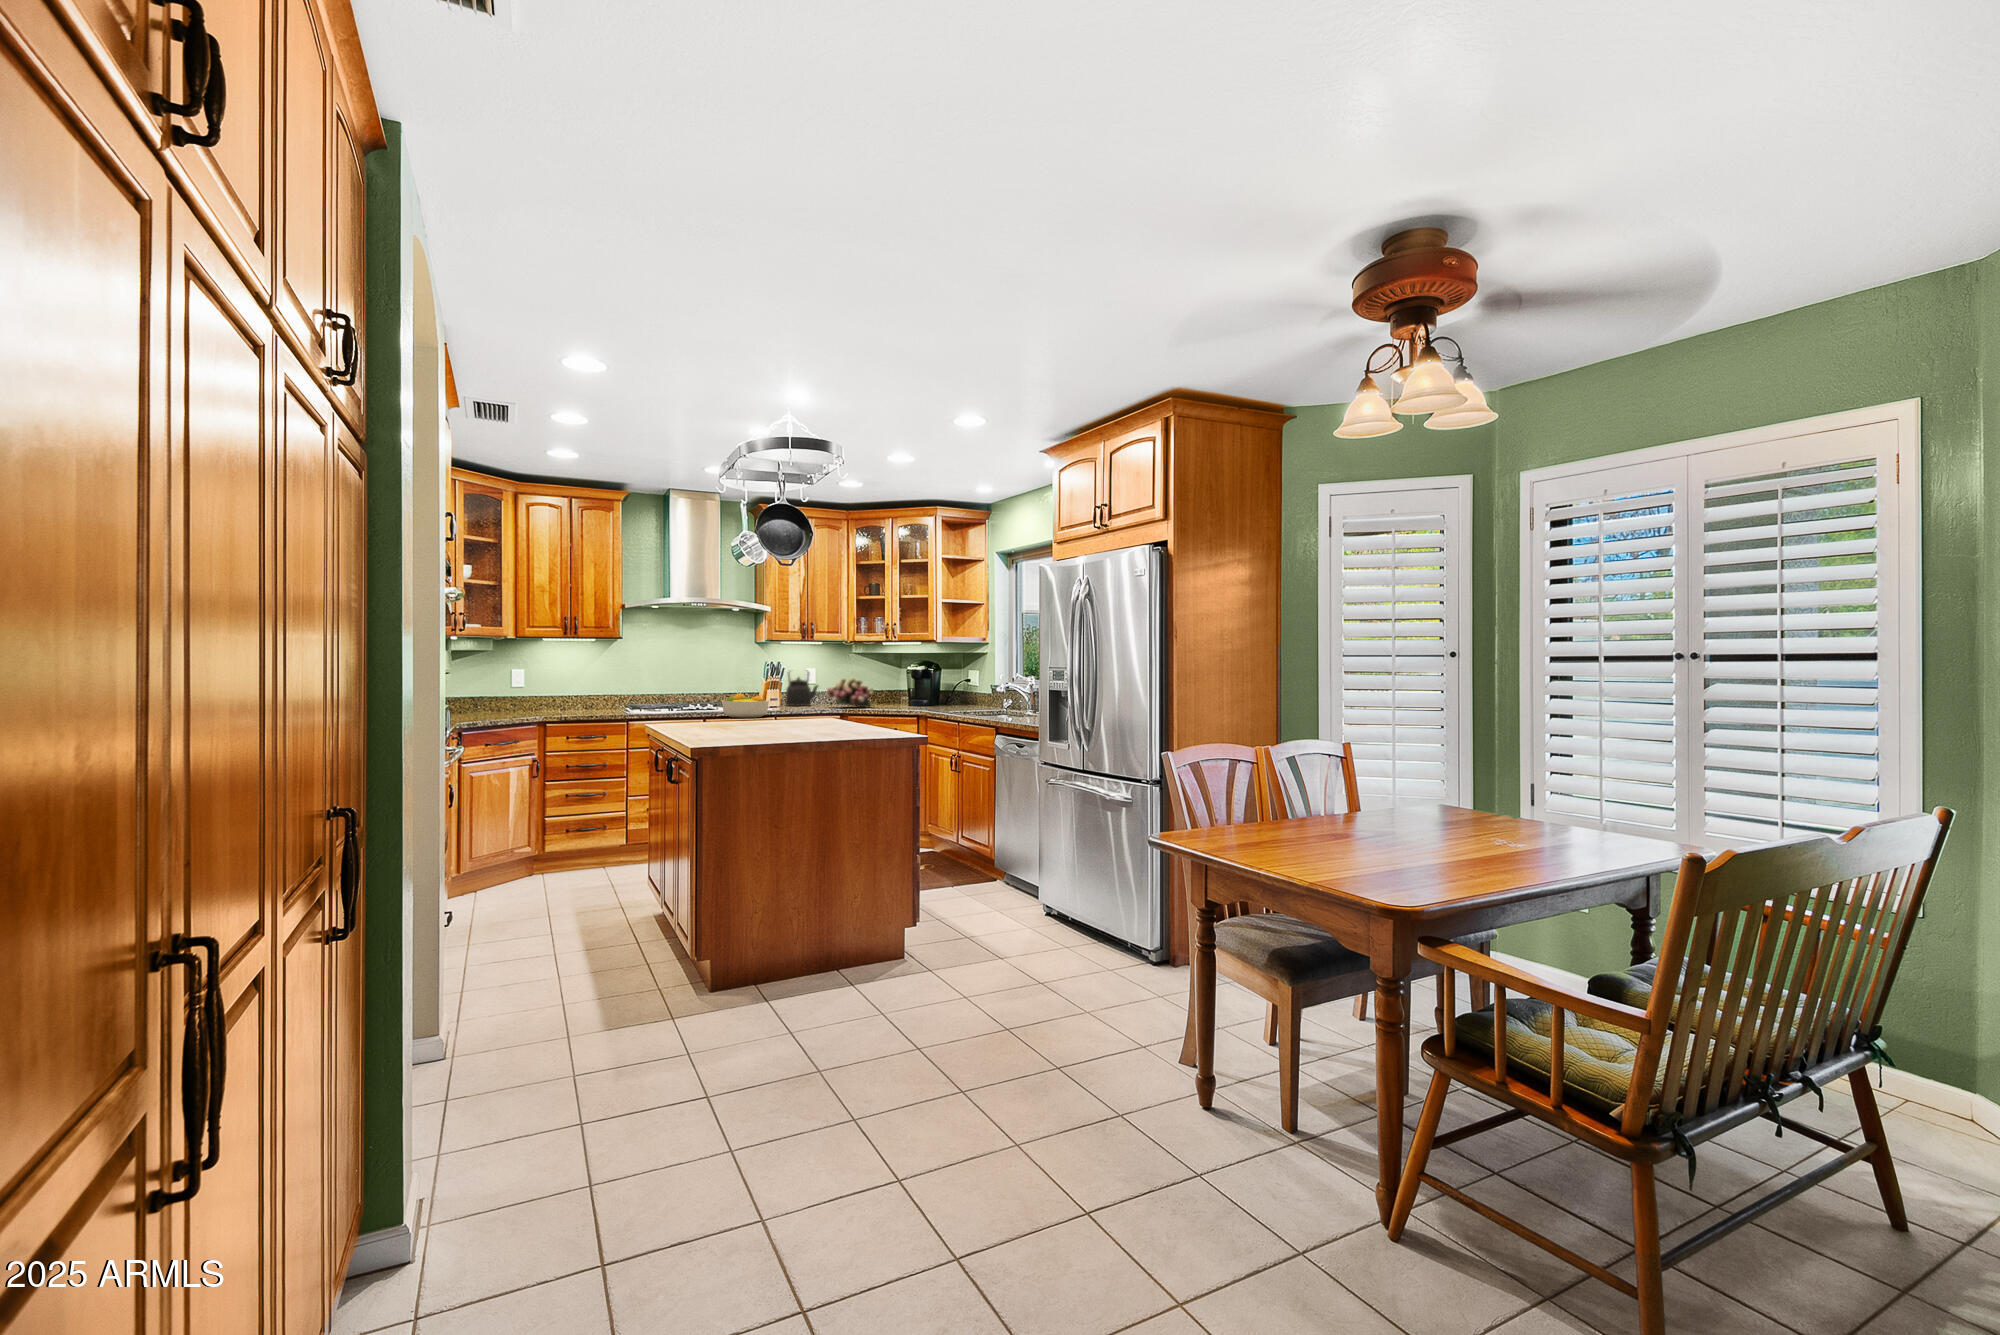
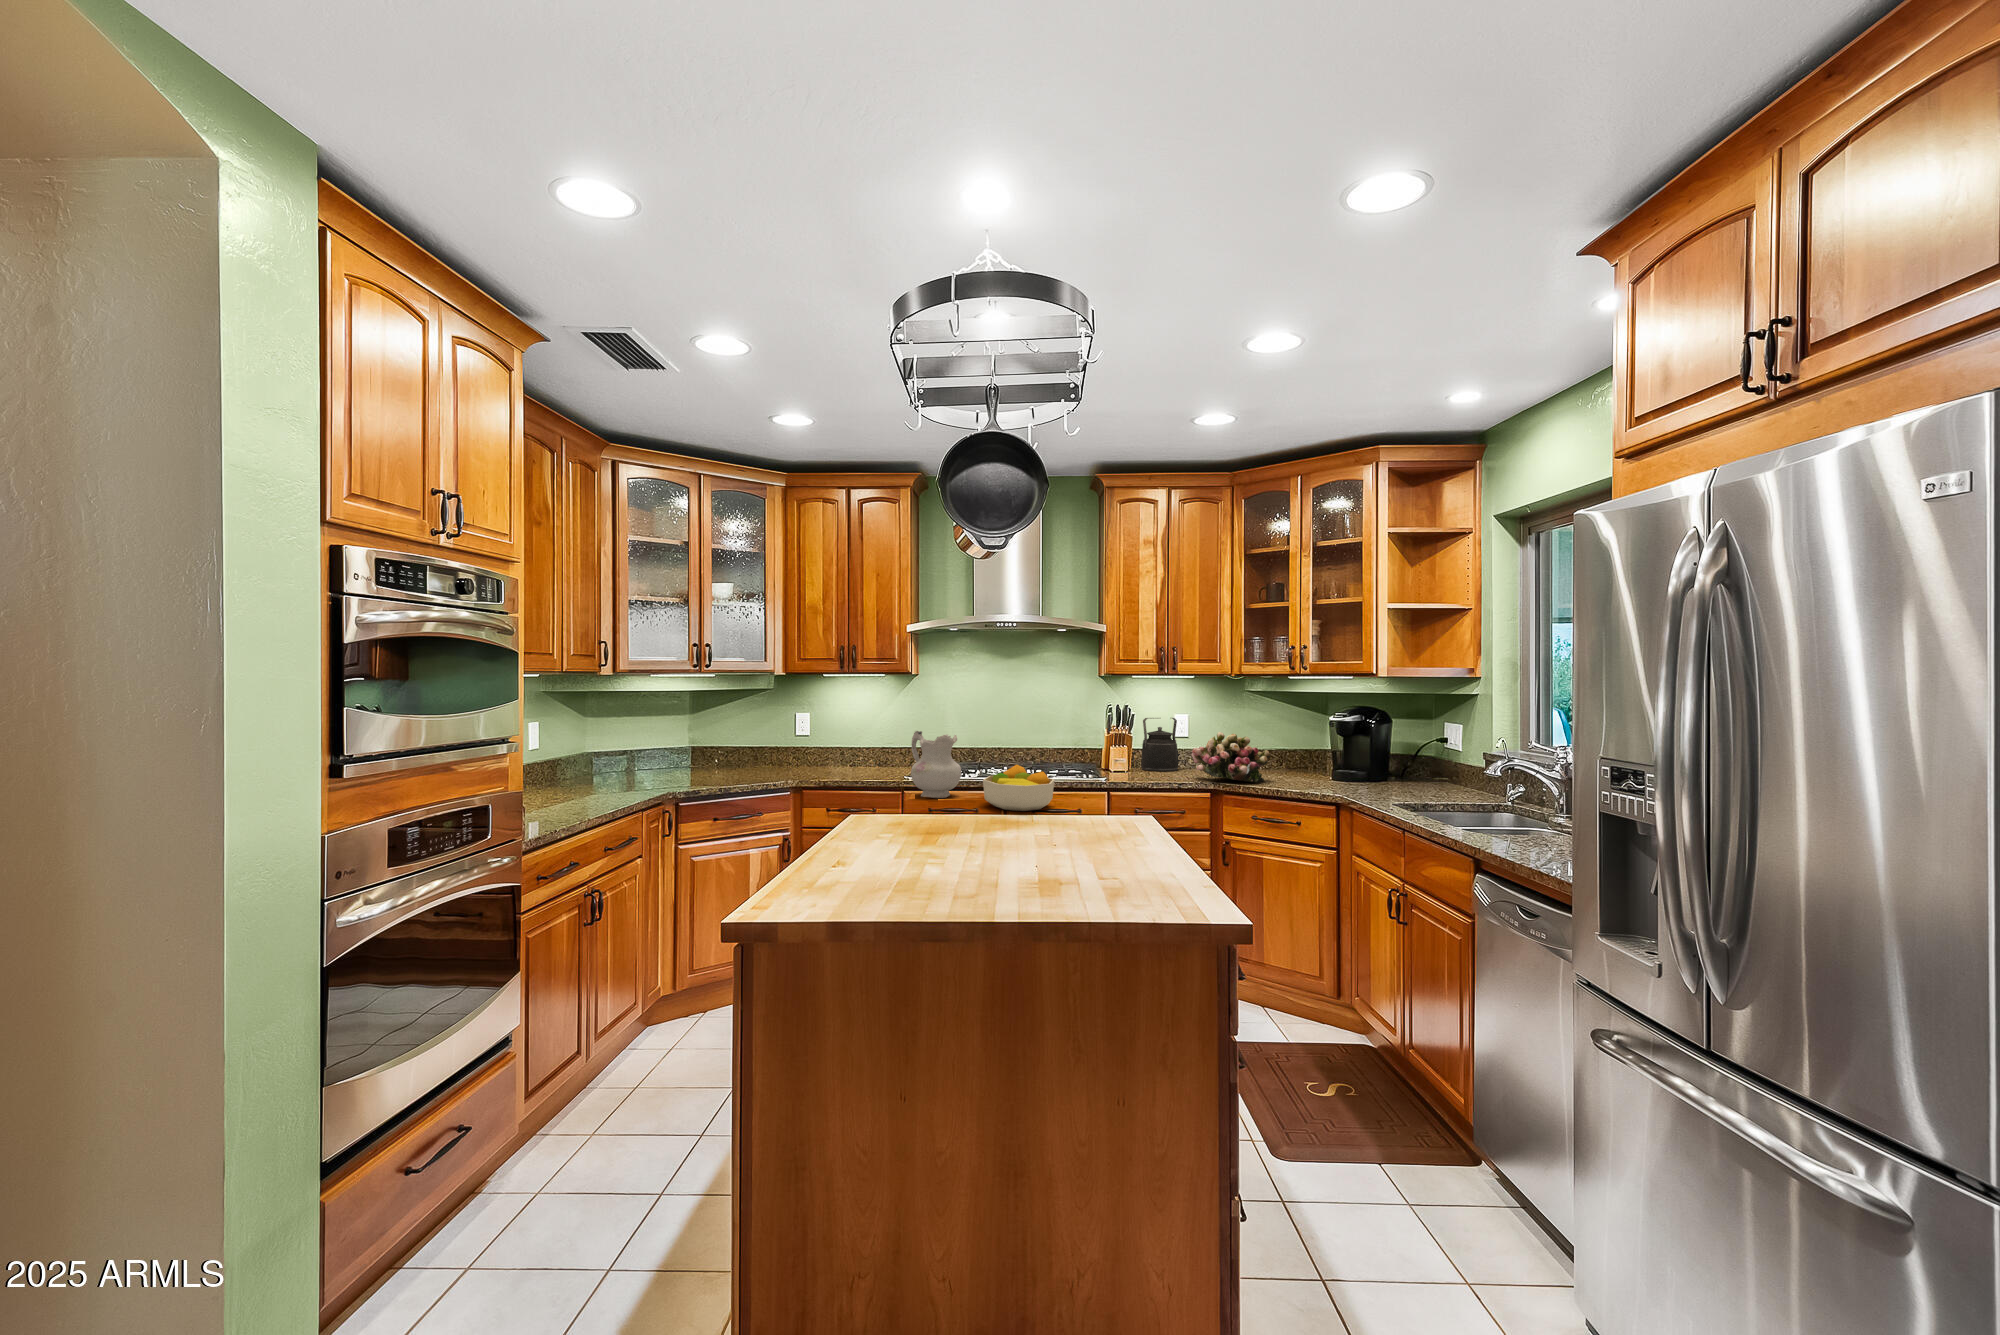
ceramic pitcher: none [661,674,698,716] -> present [911,731,961,798]

